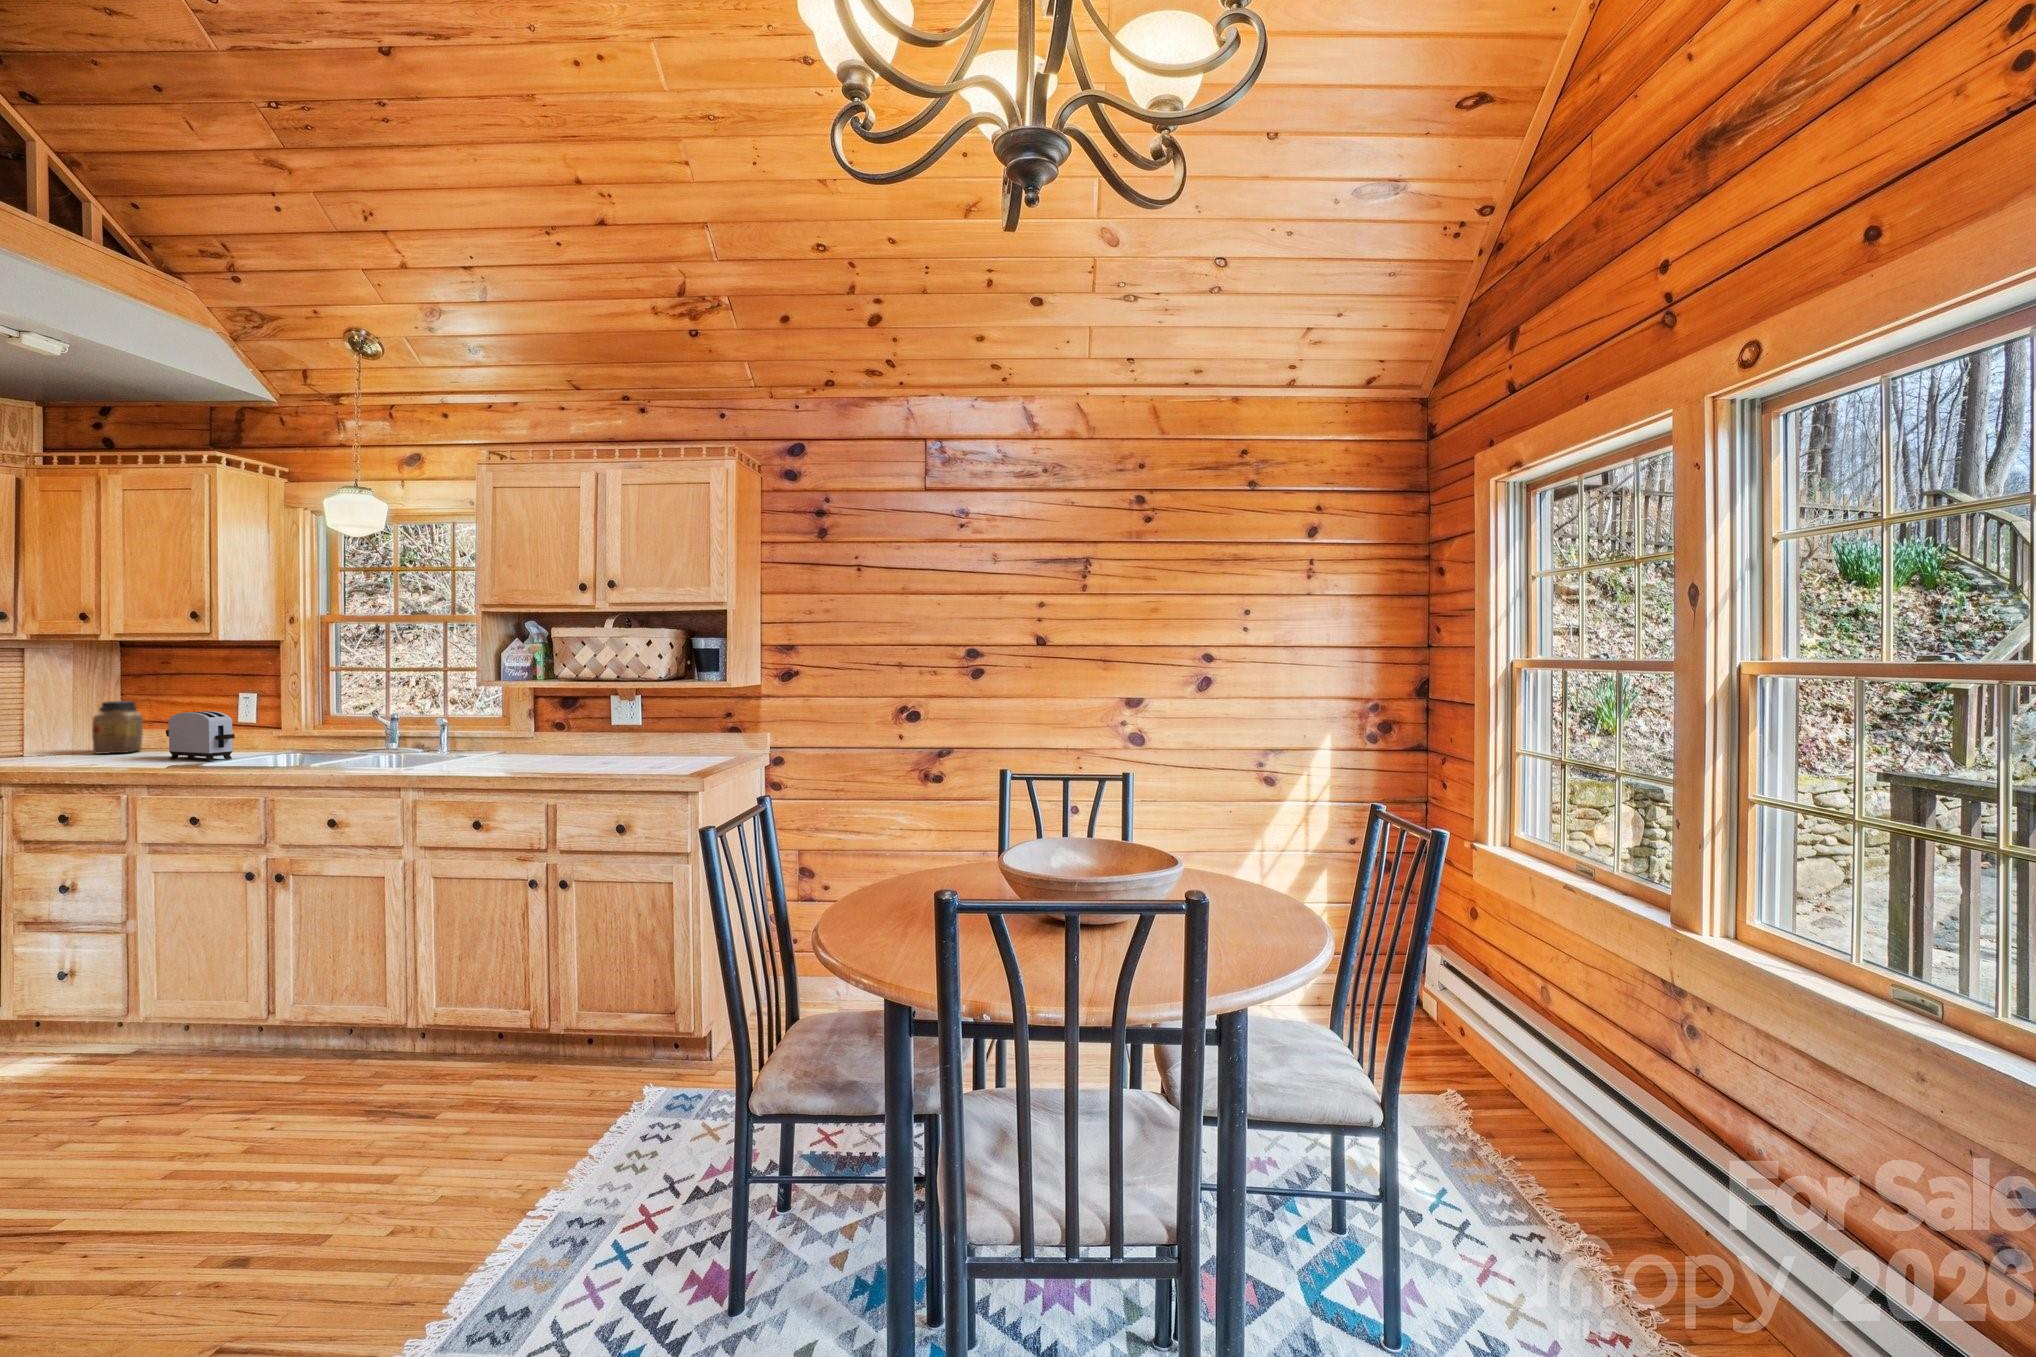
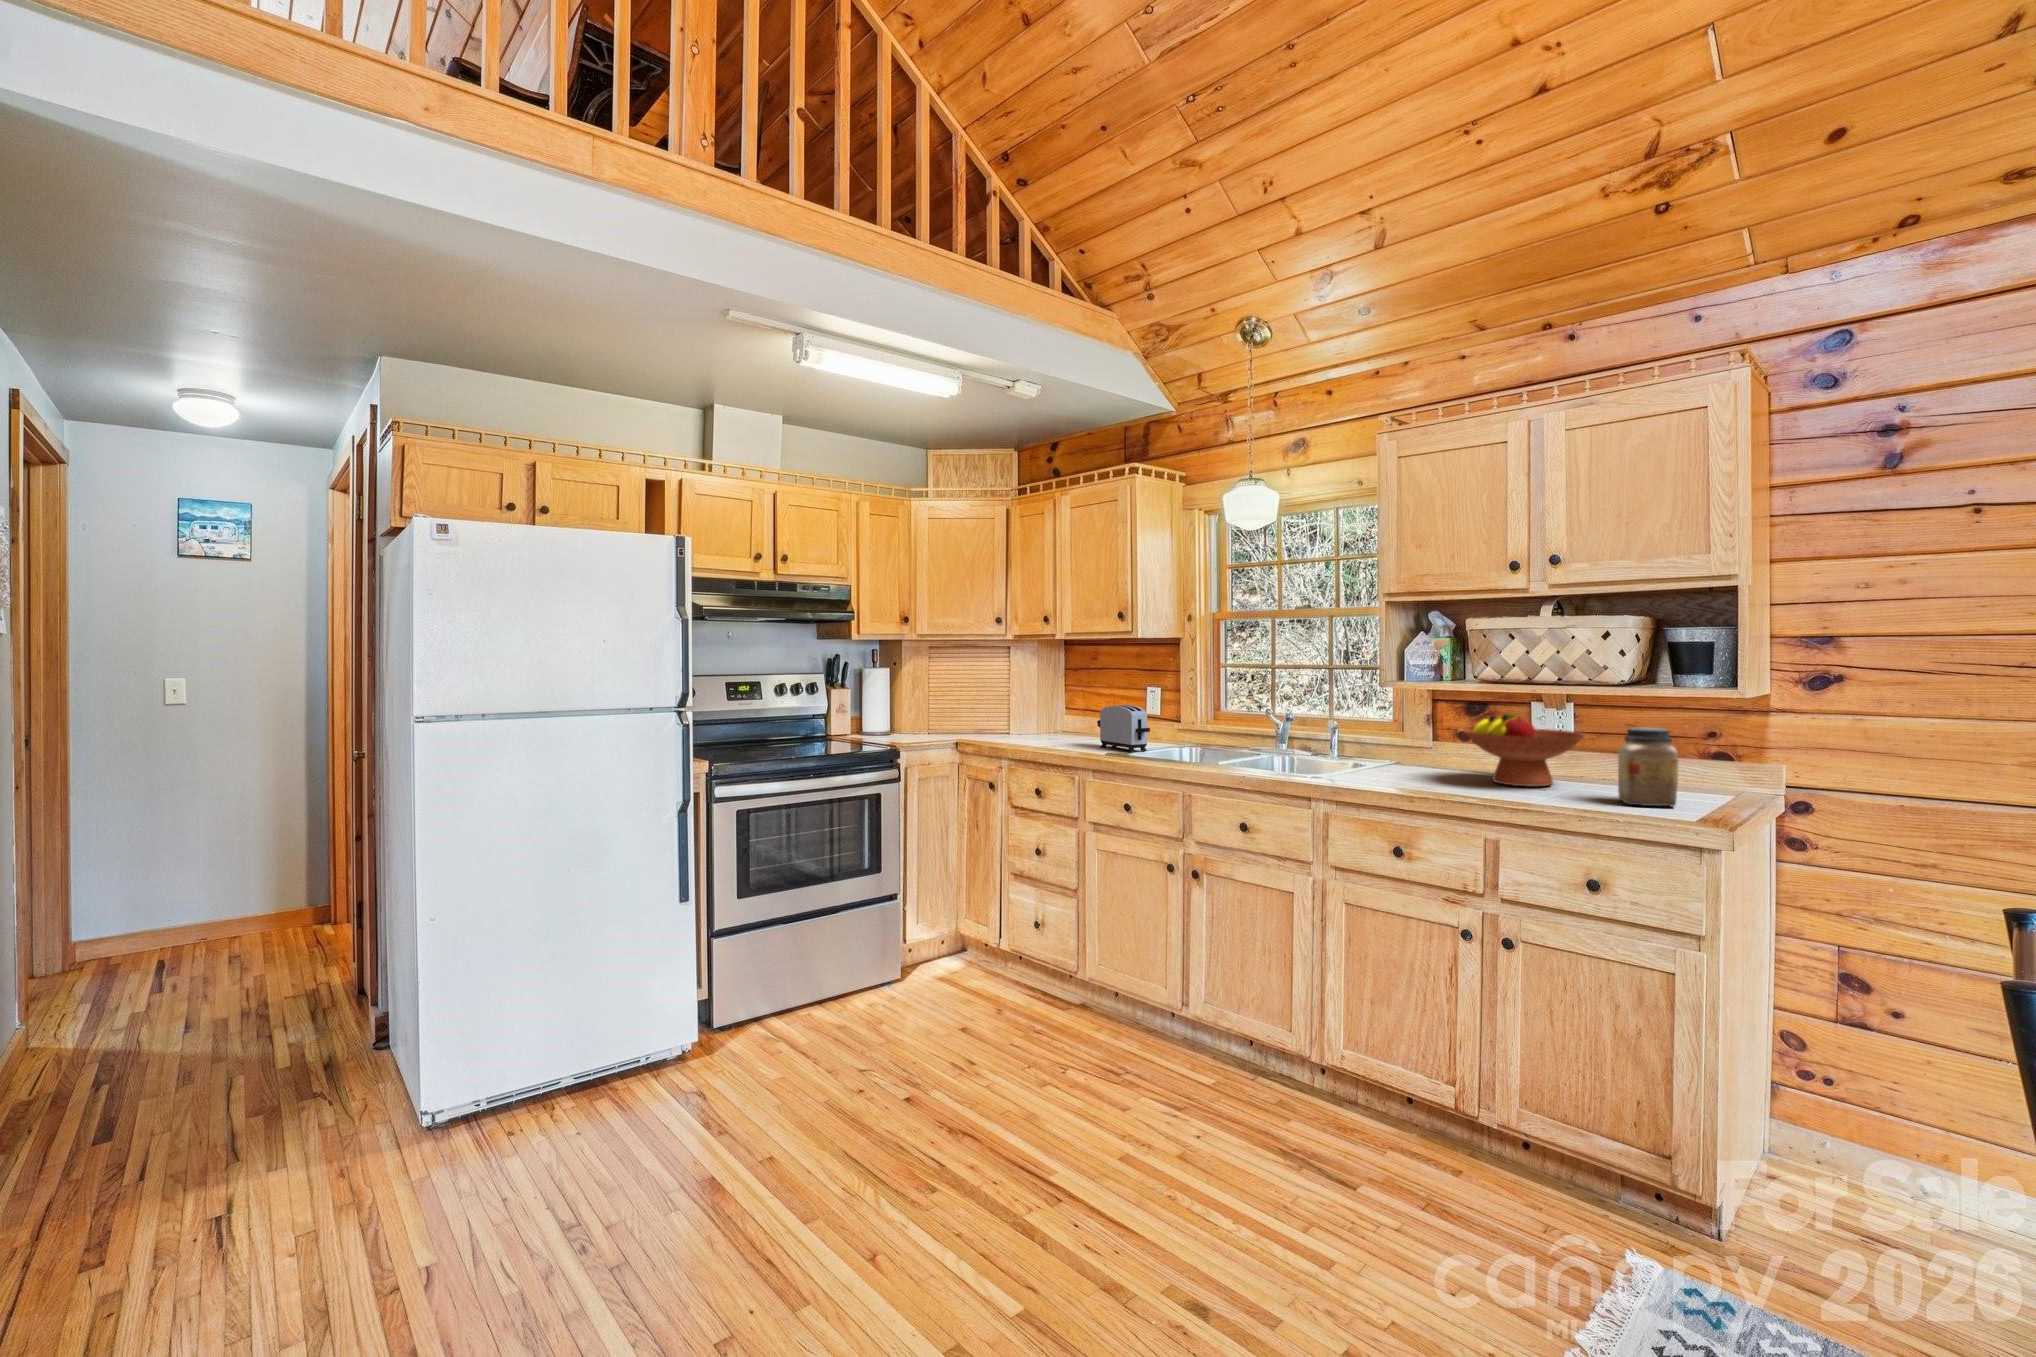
jar: present [92,701,143,754] -> present [1618,727,1678,807]
fruit bowl: none [550,705,645,762] -> present [1464,714,1585,787]

